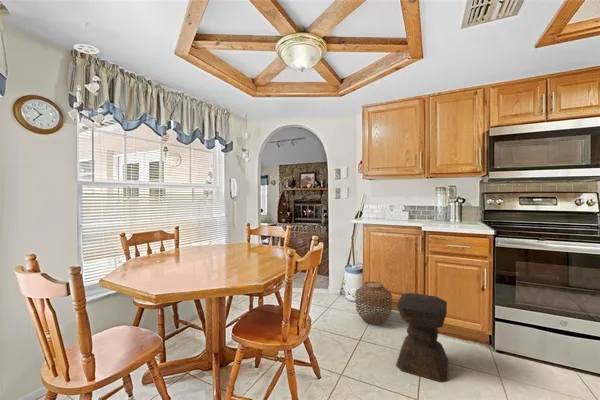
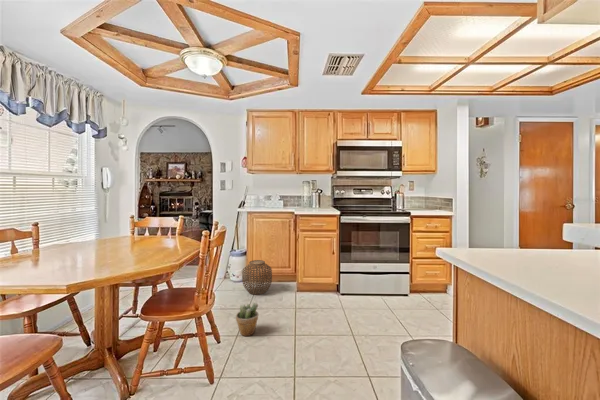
stool: present [396,293,448,382] -> none [279,262,314,320]
potted plant: none [337,342,366,385] -> present [236,303,258,336]

